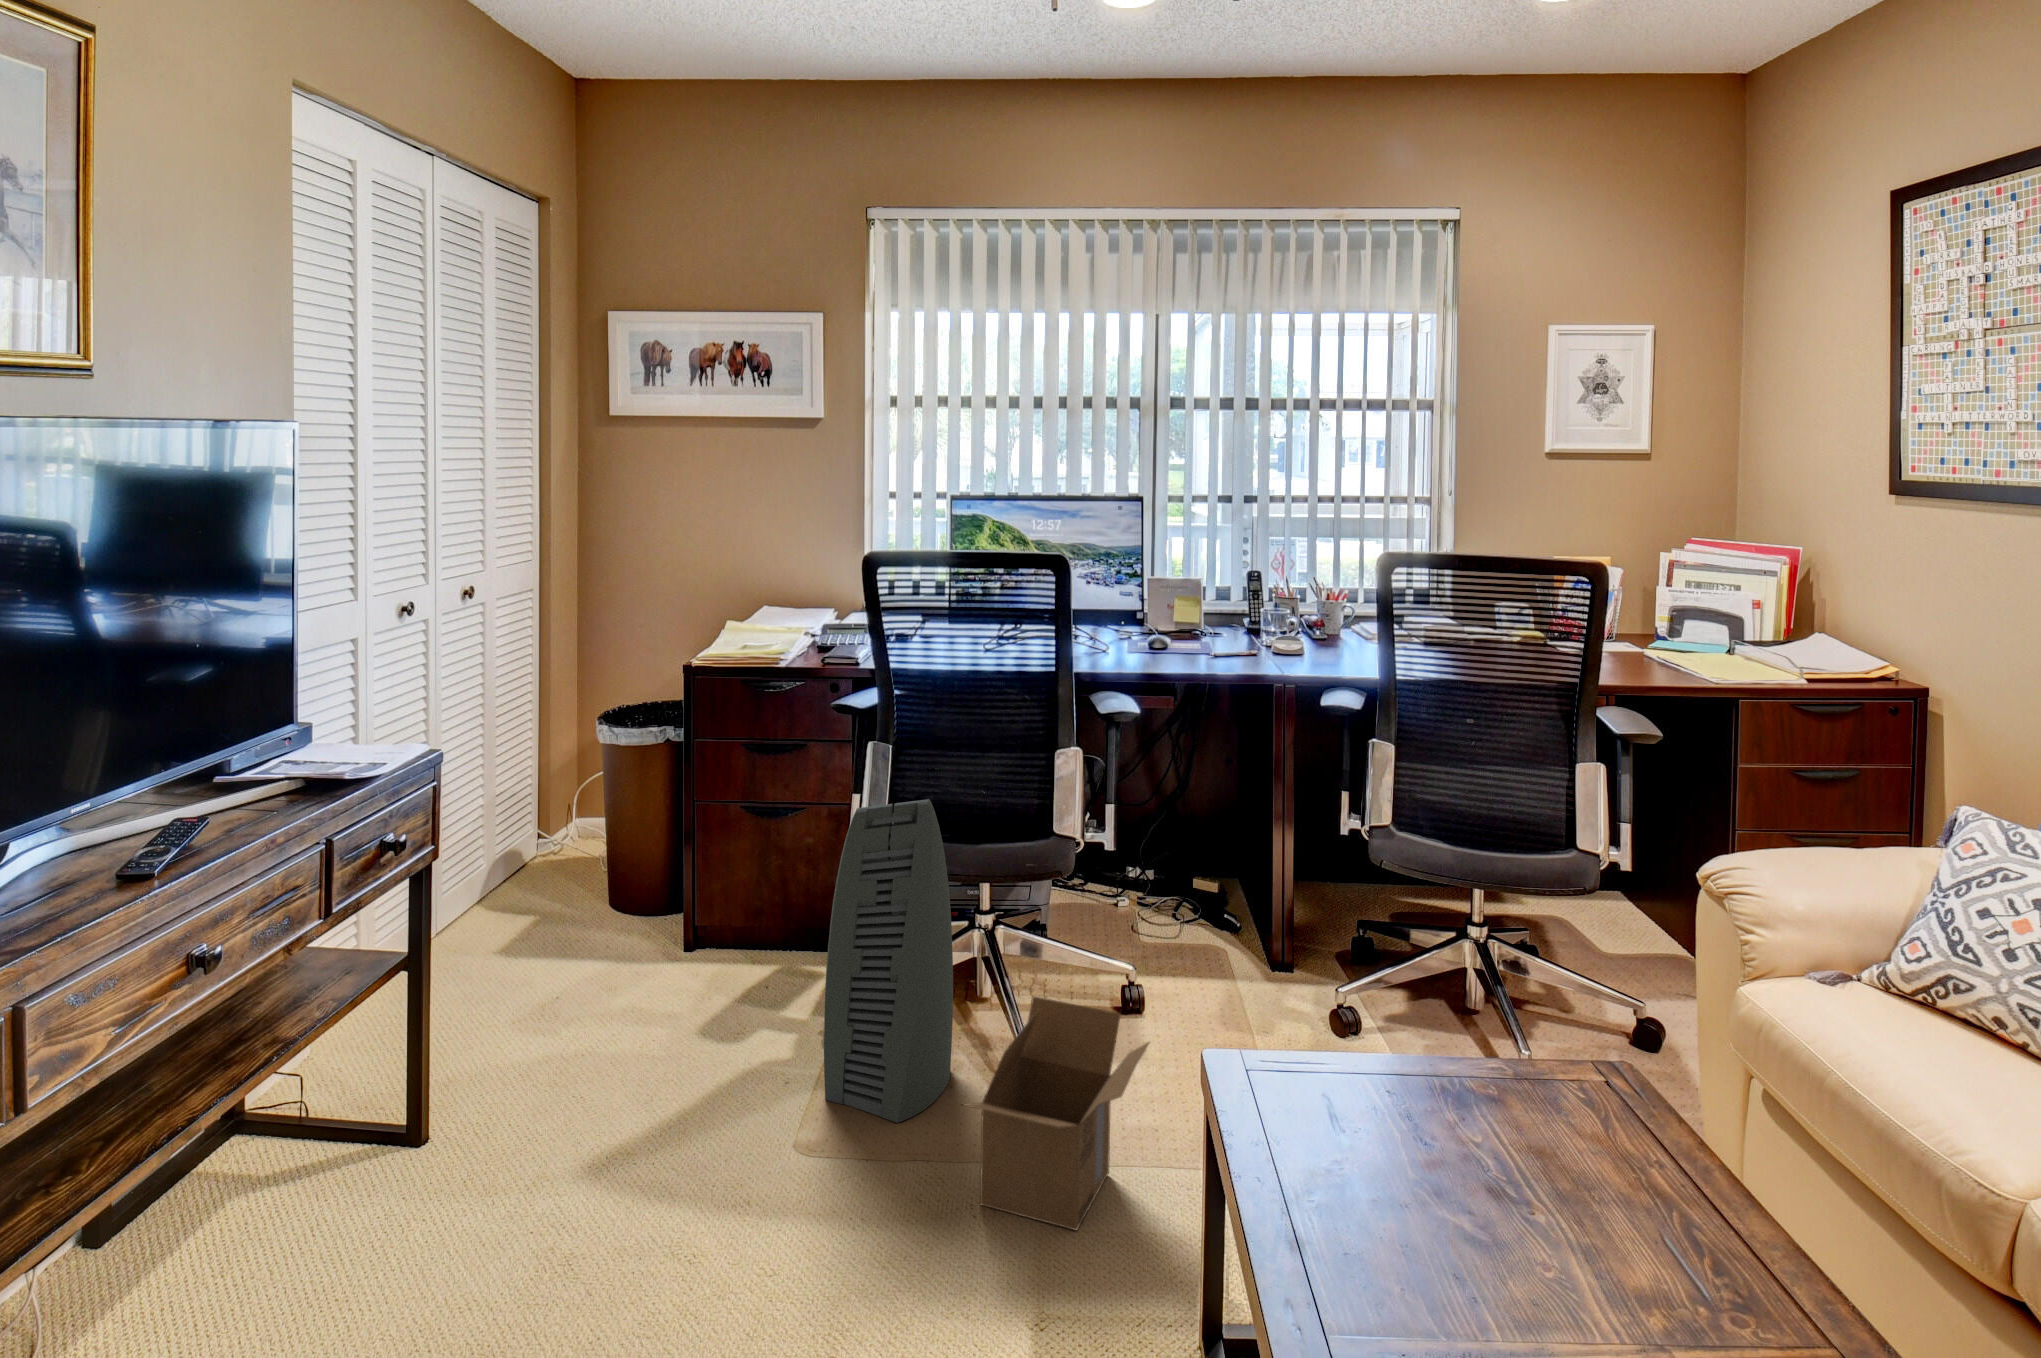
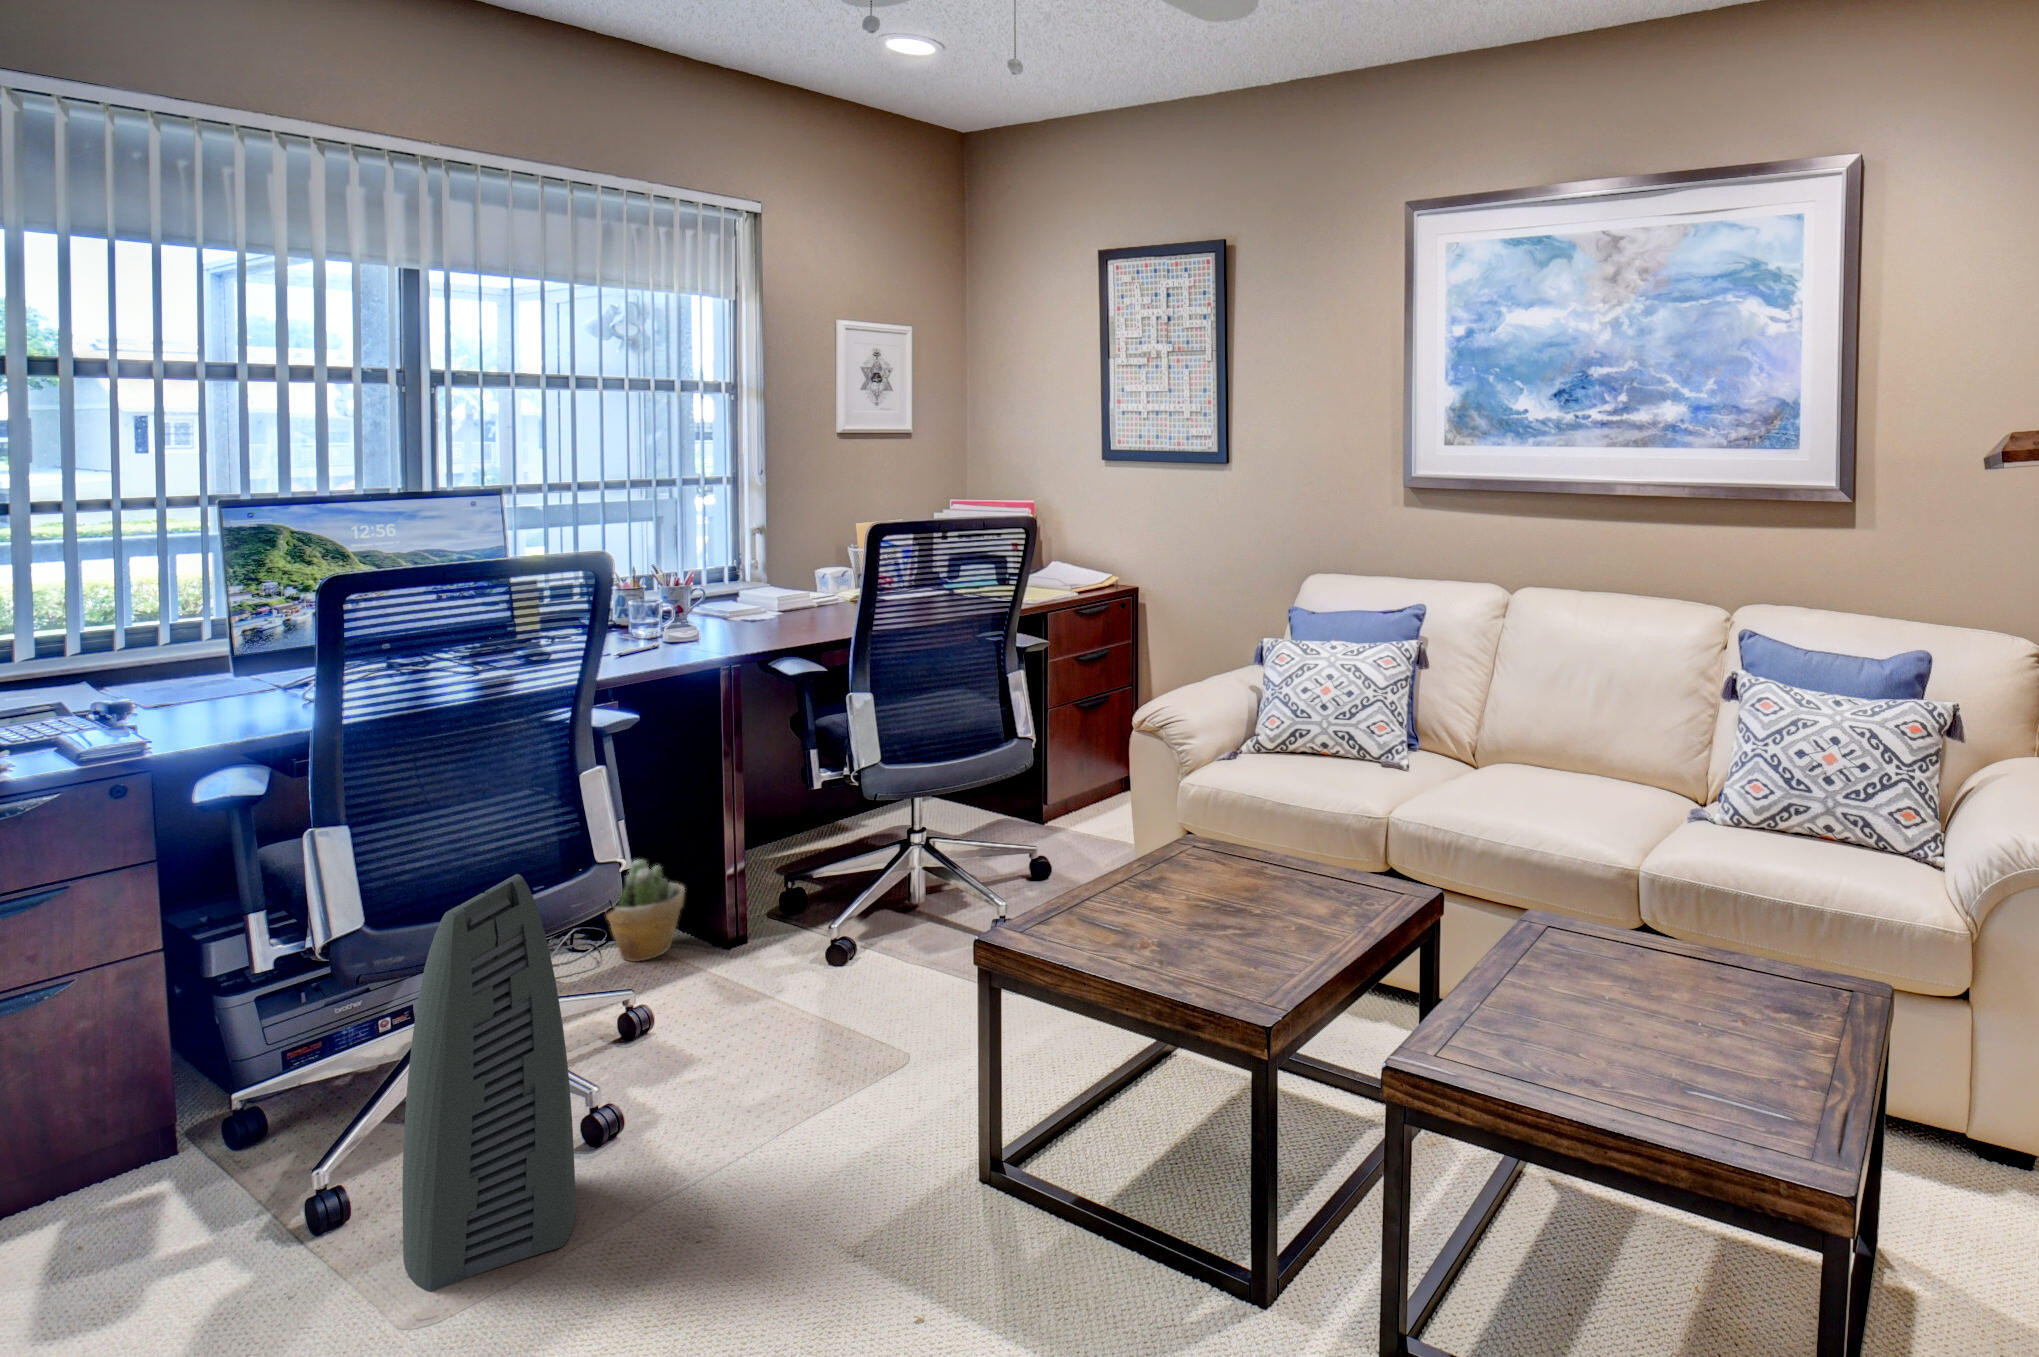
potted plant: none [1175,846,1242,945] -> present [607,860,685,961]
cardboard box: present [962,996,1149,1231] -> none [714,991,900,1232]

